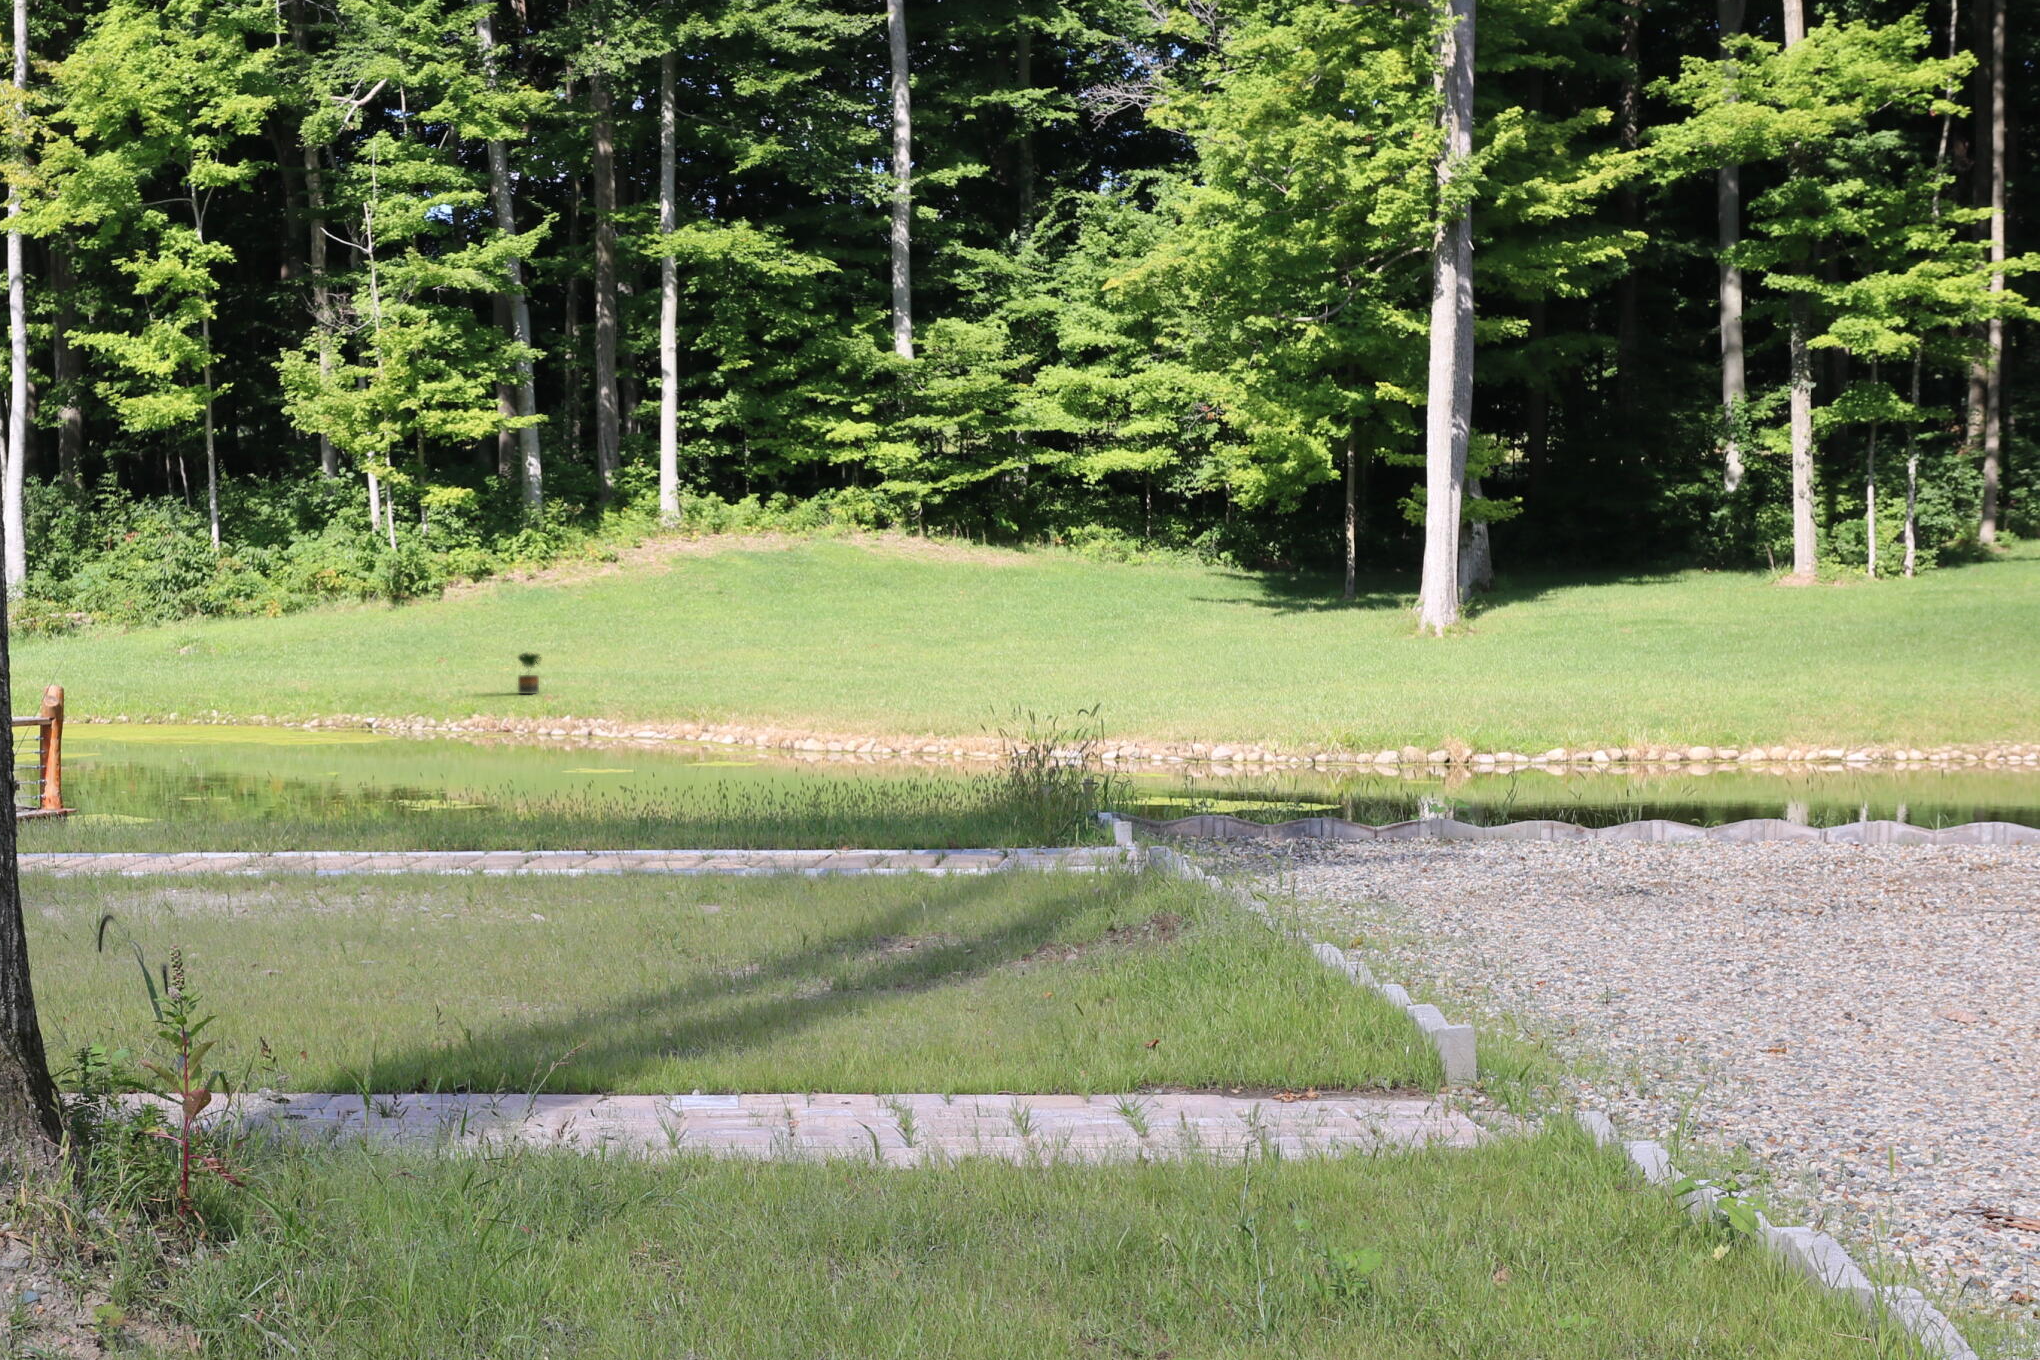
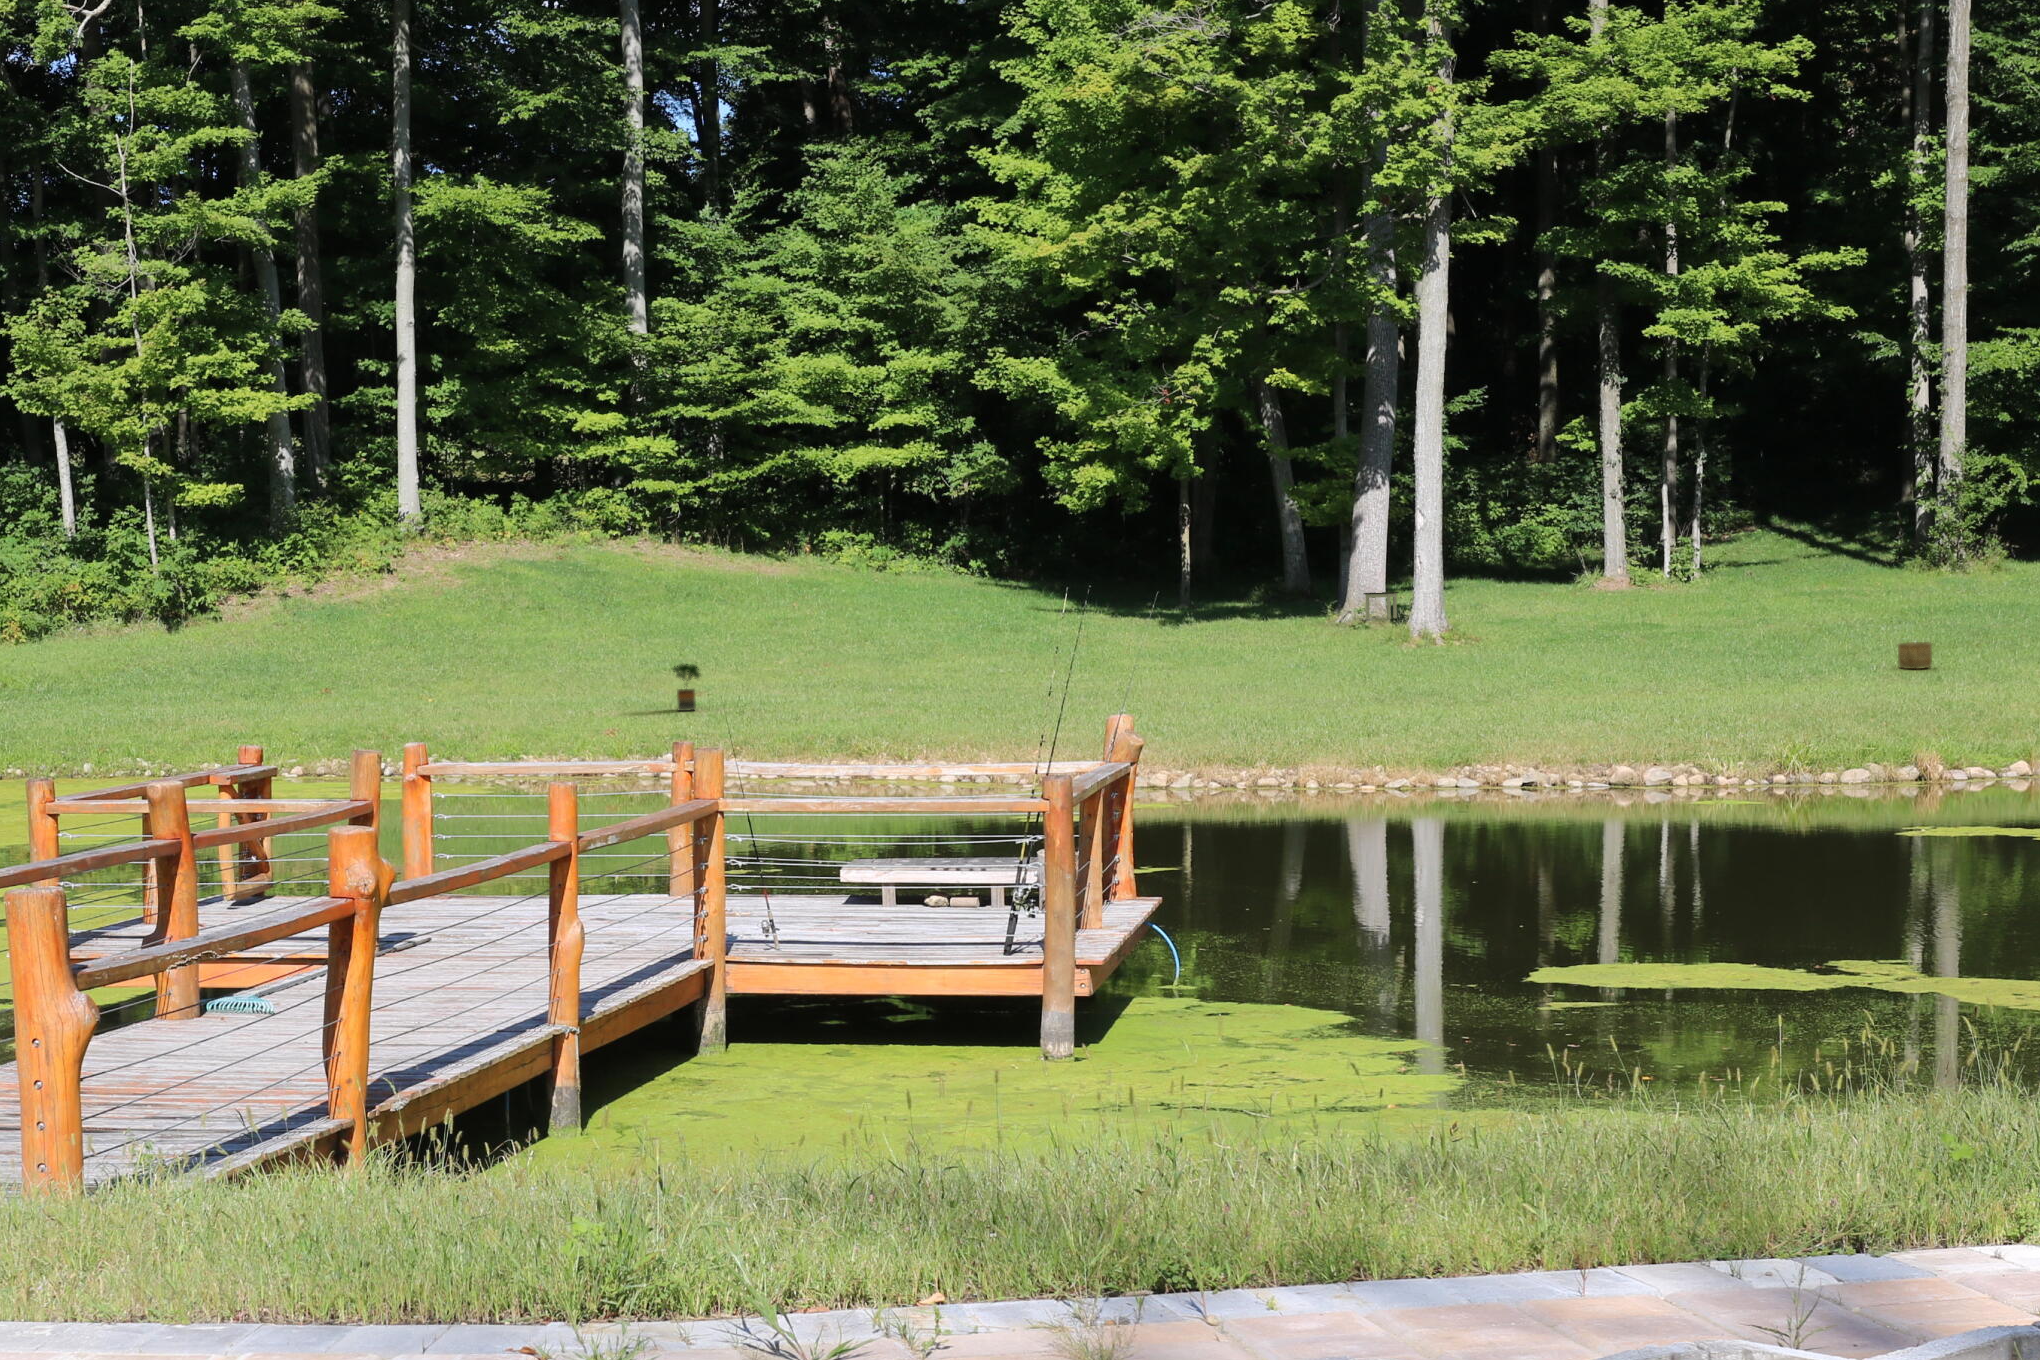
round table: none [1389,601,1426,628] -> present [1363,592,1399,620]
wooden bucket: none [1770,683,1811,713] -> present [1898,642,1933,669]

